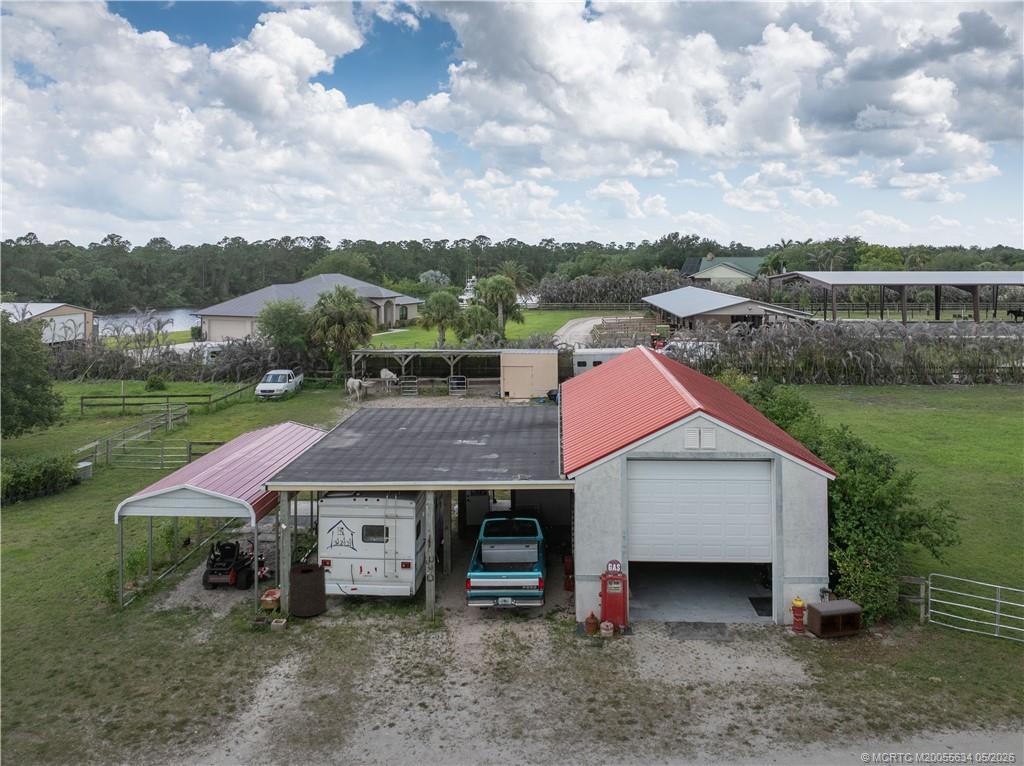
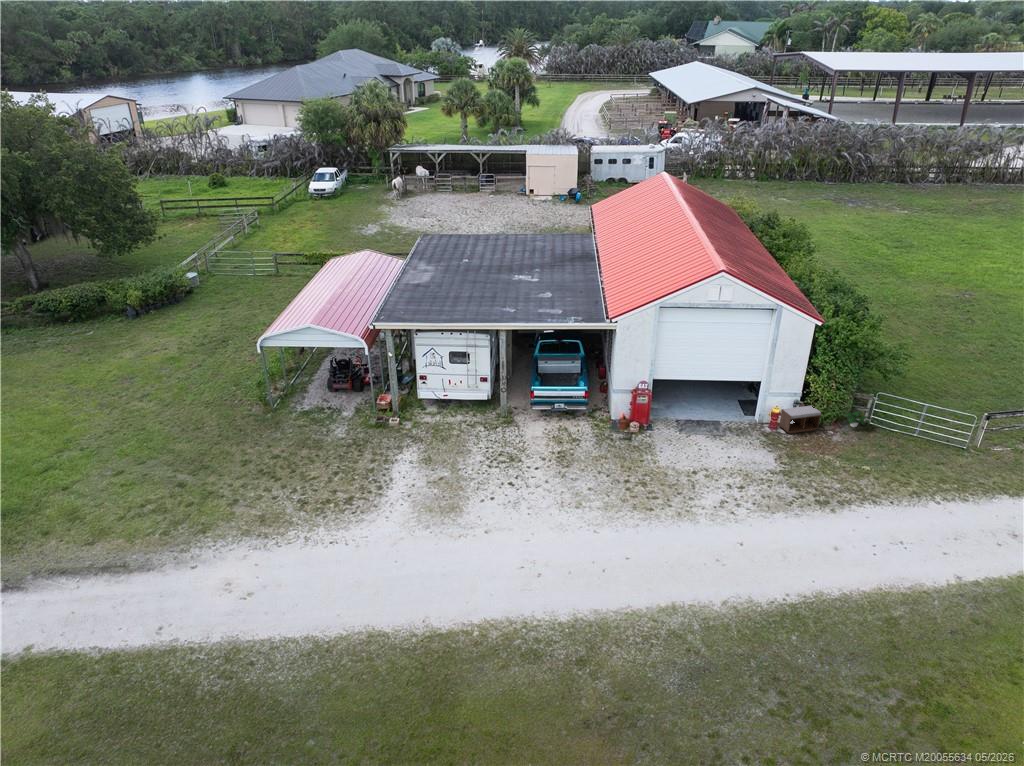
trash can: present [289,563,326,616] -> none [397,376,425,415]
potted plant: none [893,608,932,630] -> present [845,411,871,427]

